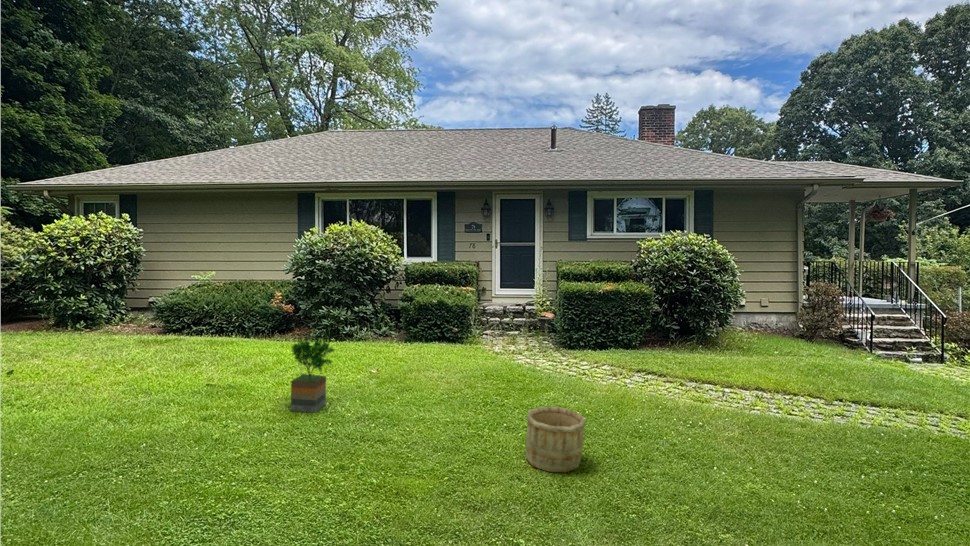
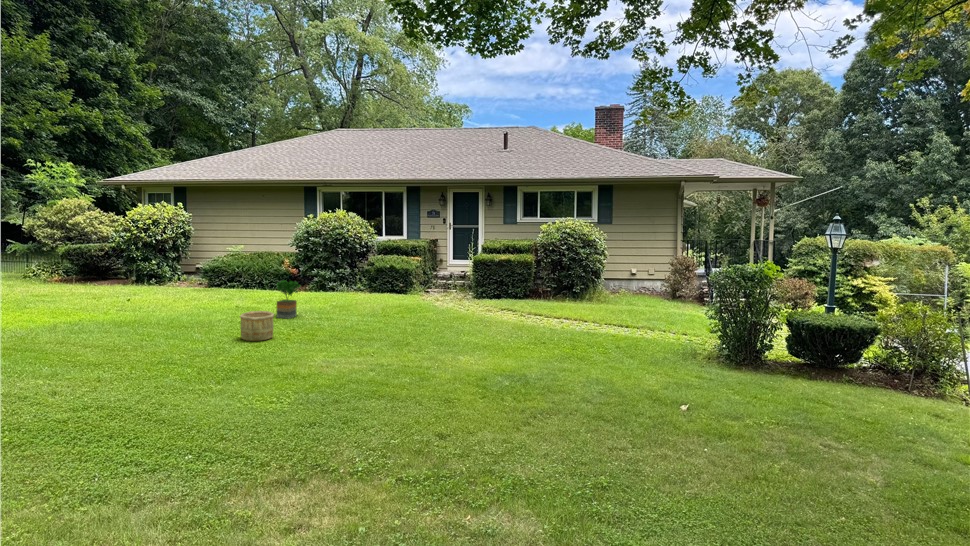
wooden bucket: present [526,407,586,472] -> present [240,311,274,341]

